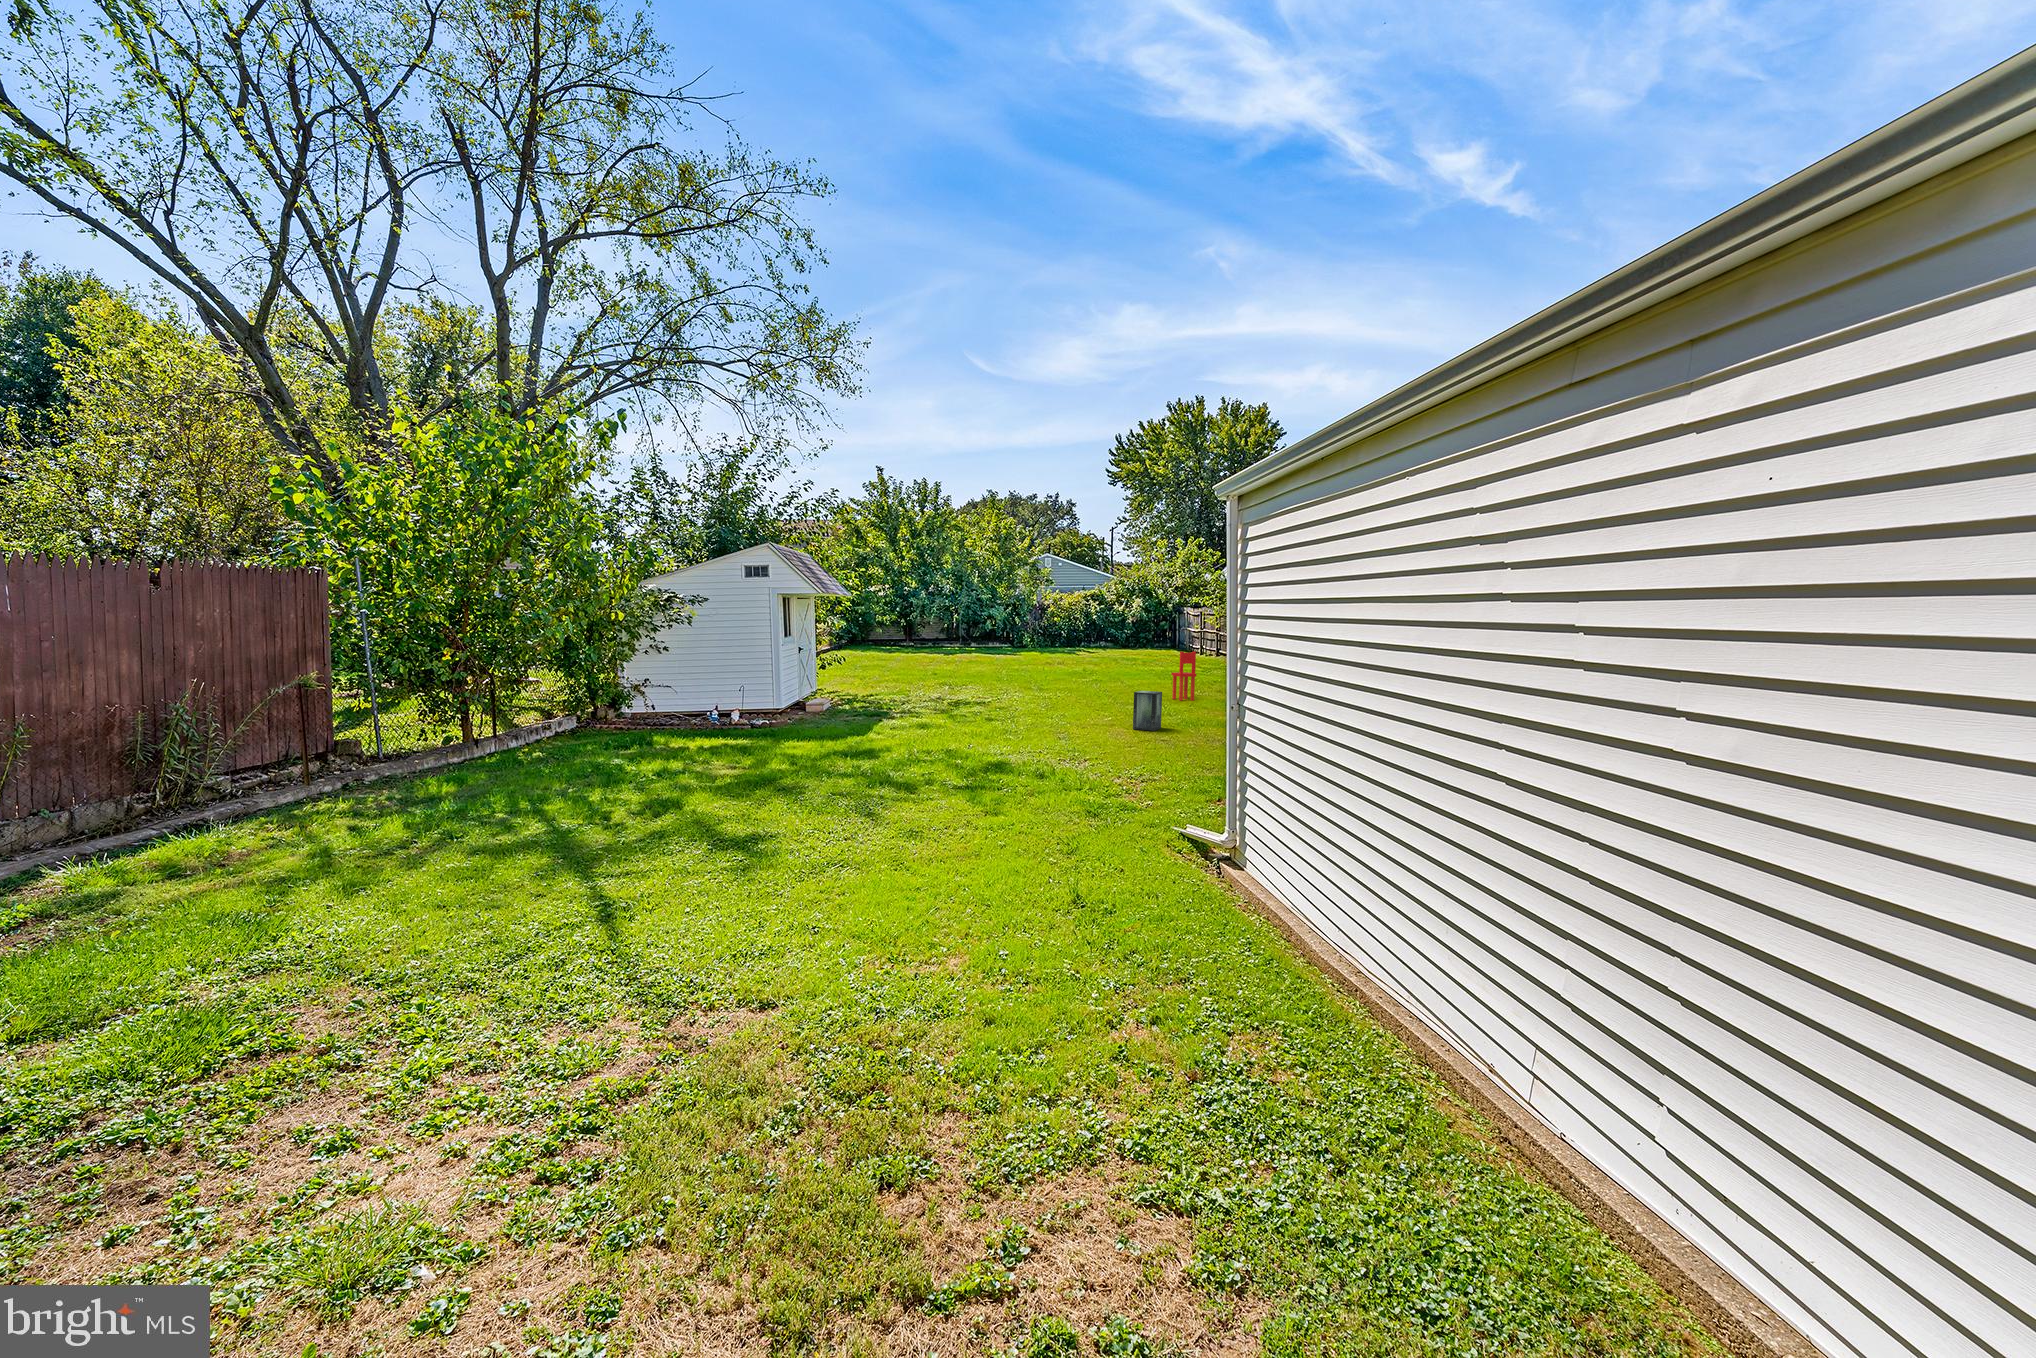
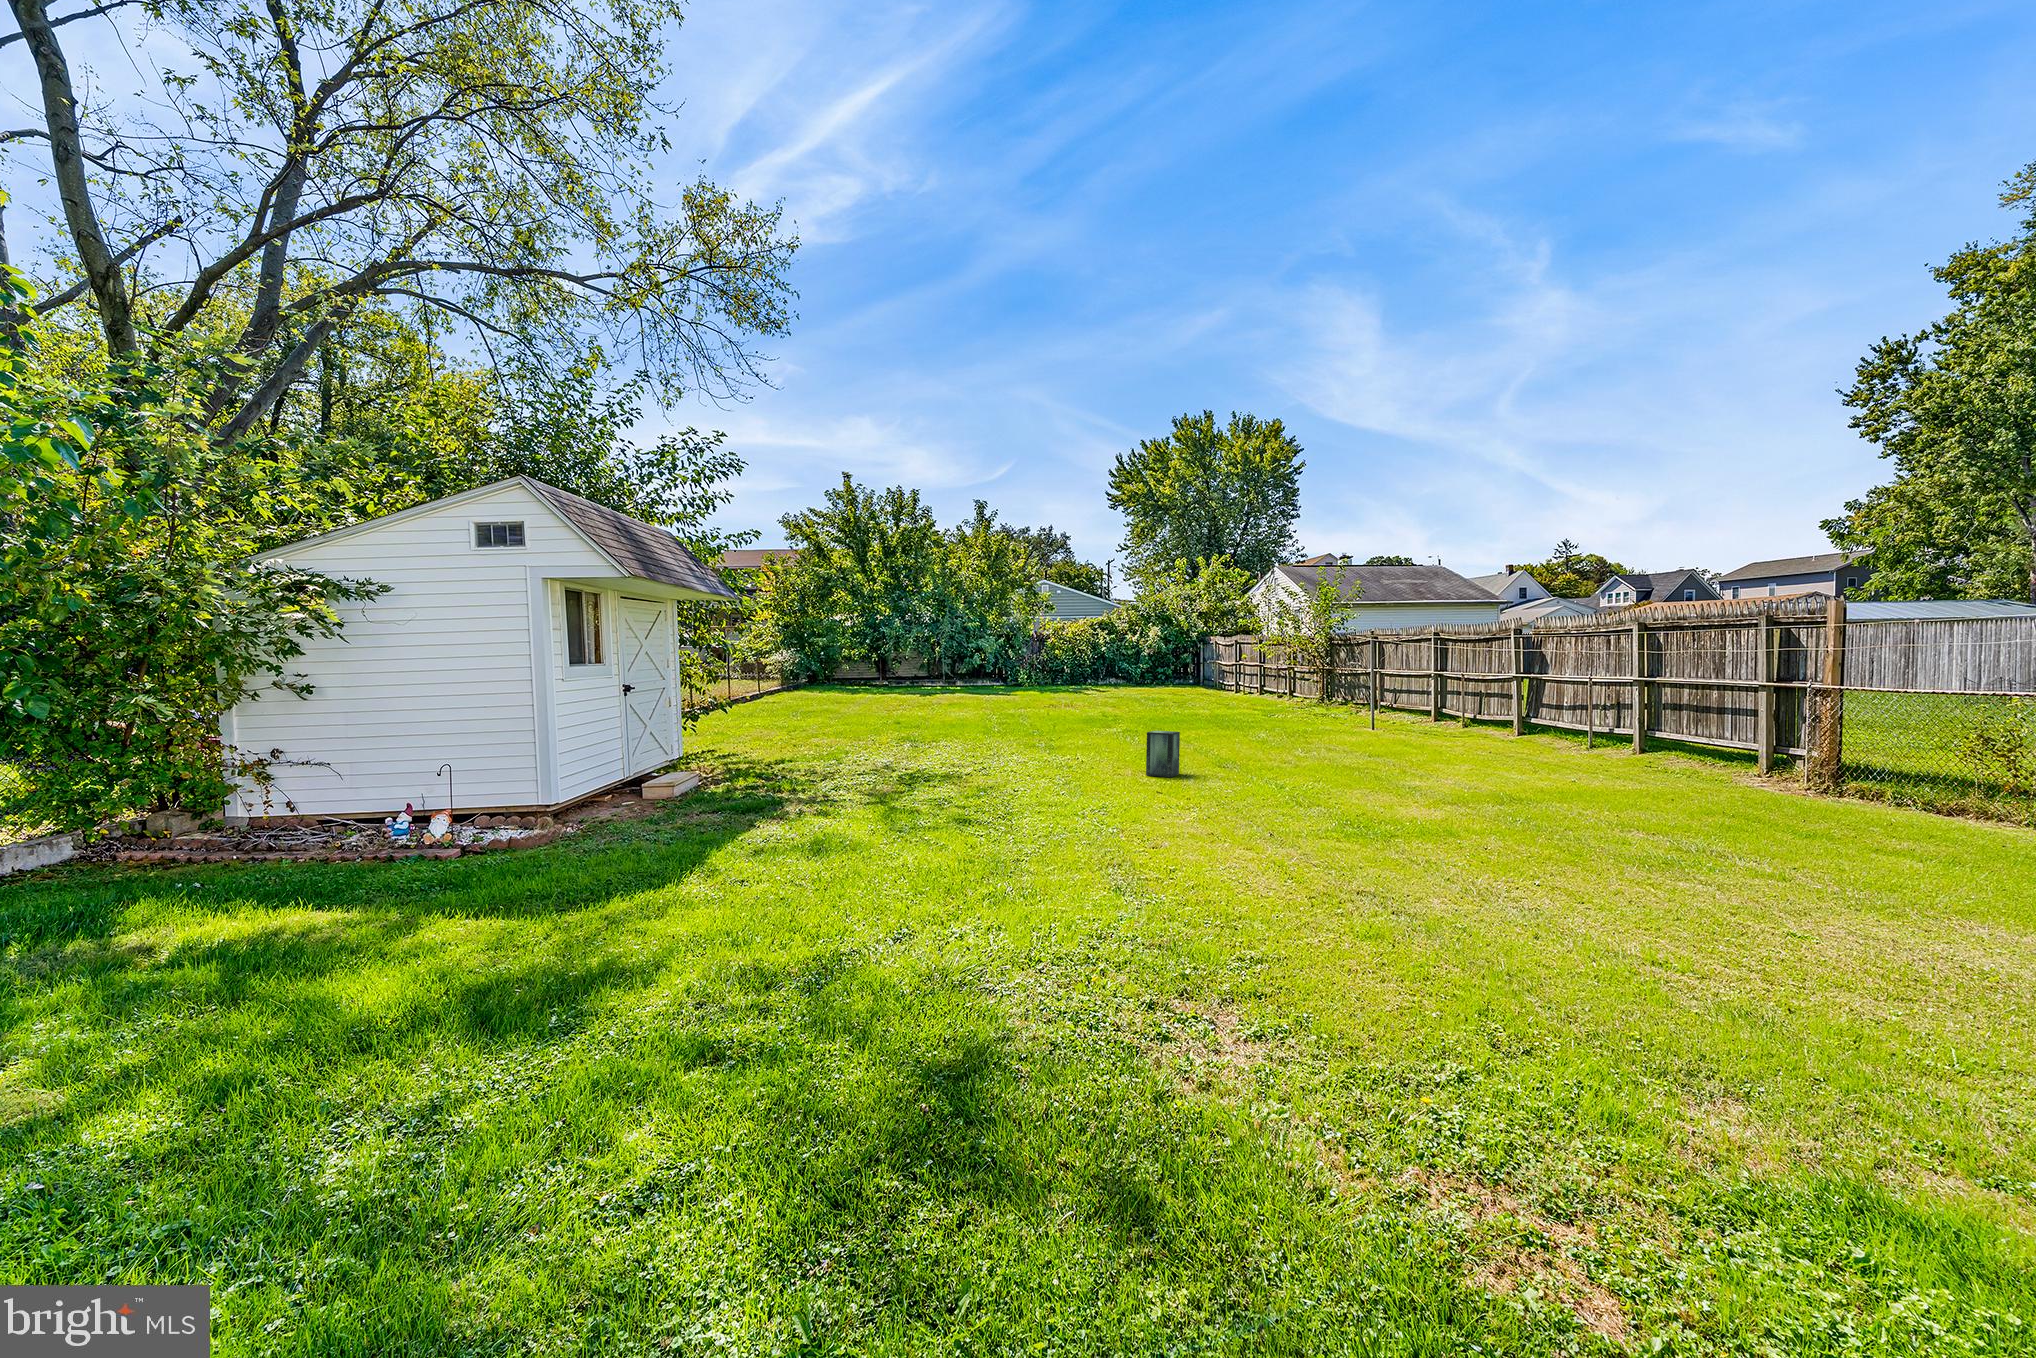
chair: present [1172,651,1196,701] -> none [1192,686,1221,744]

